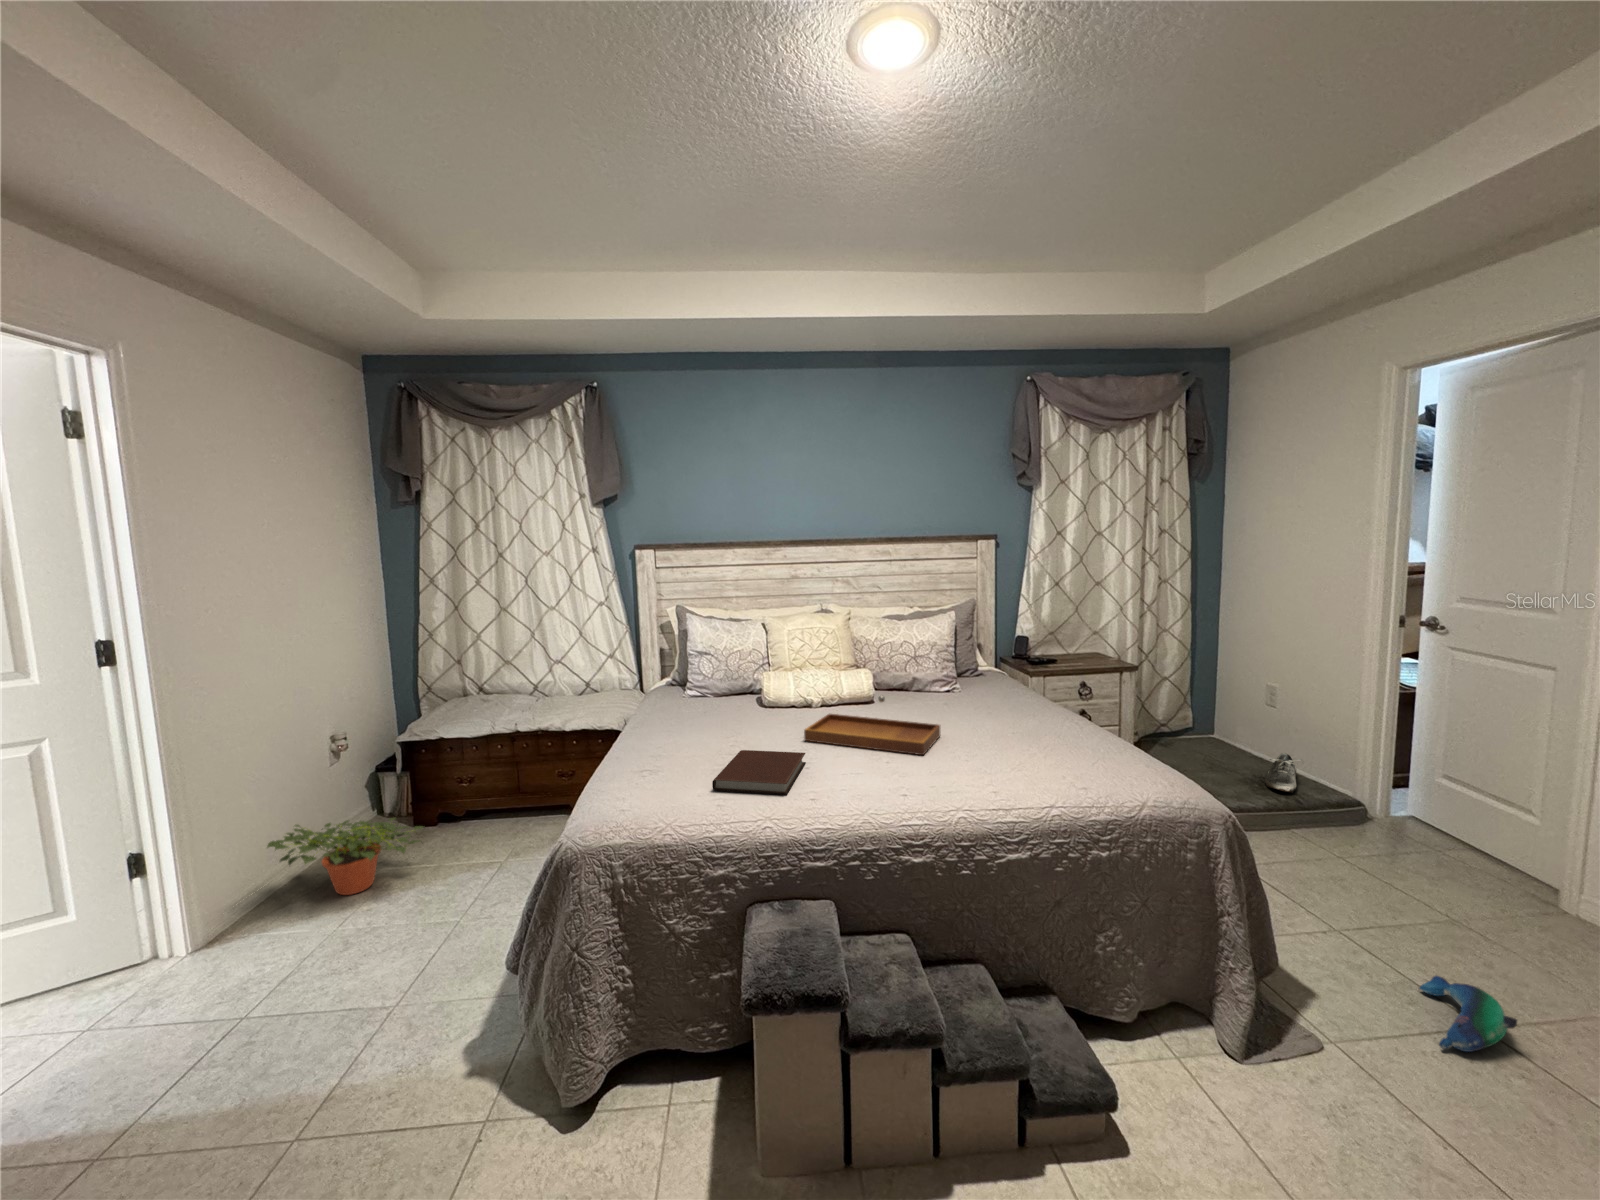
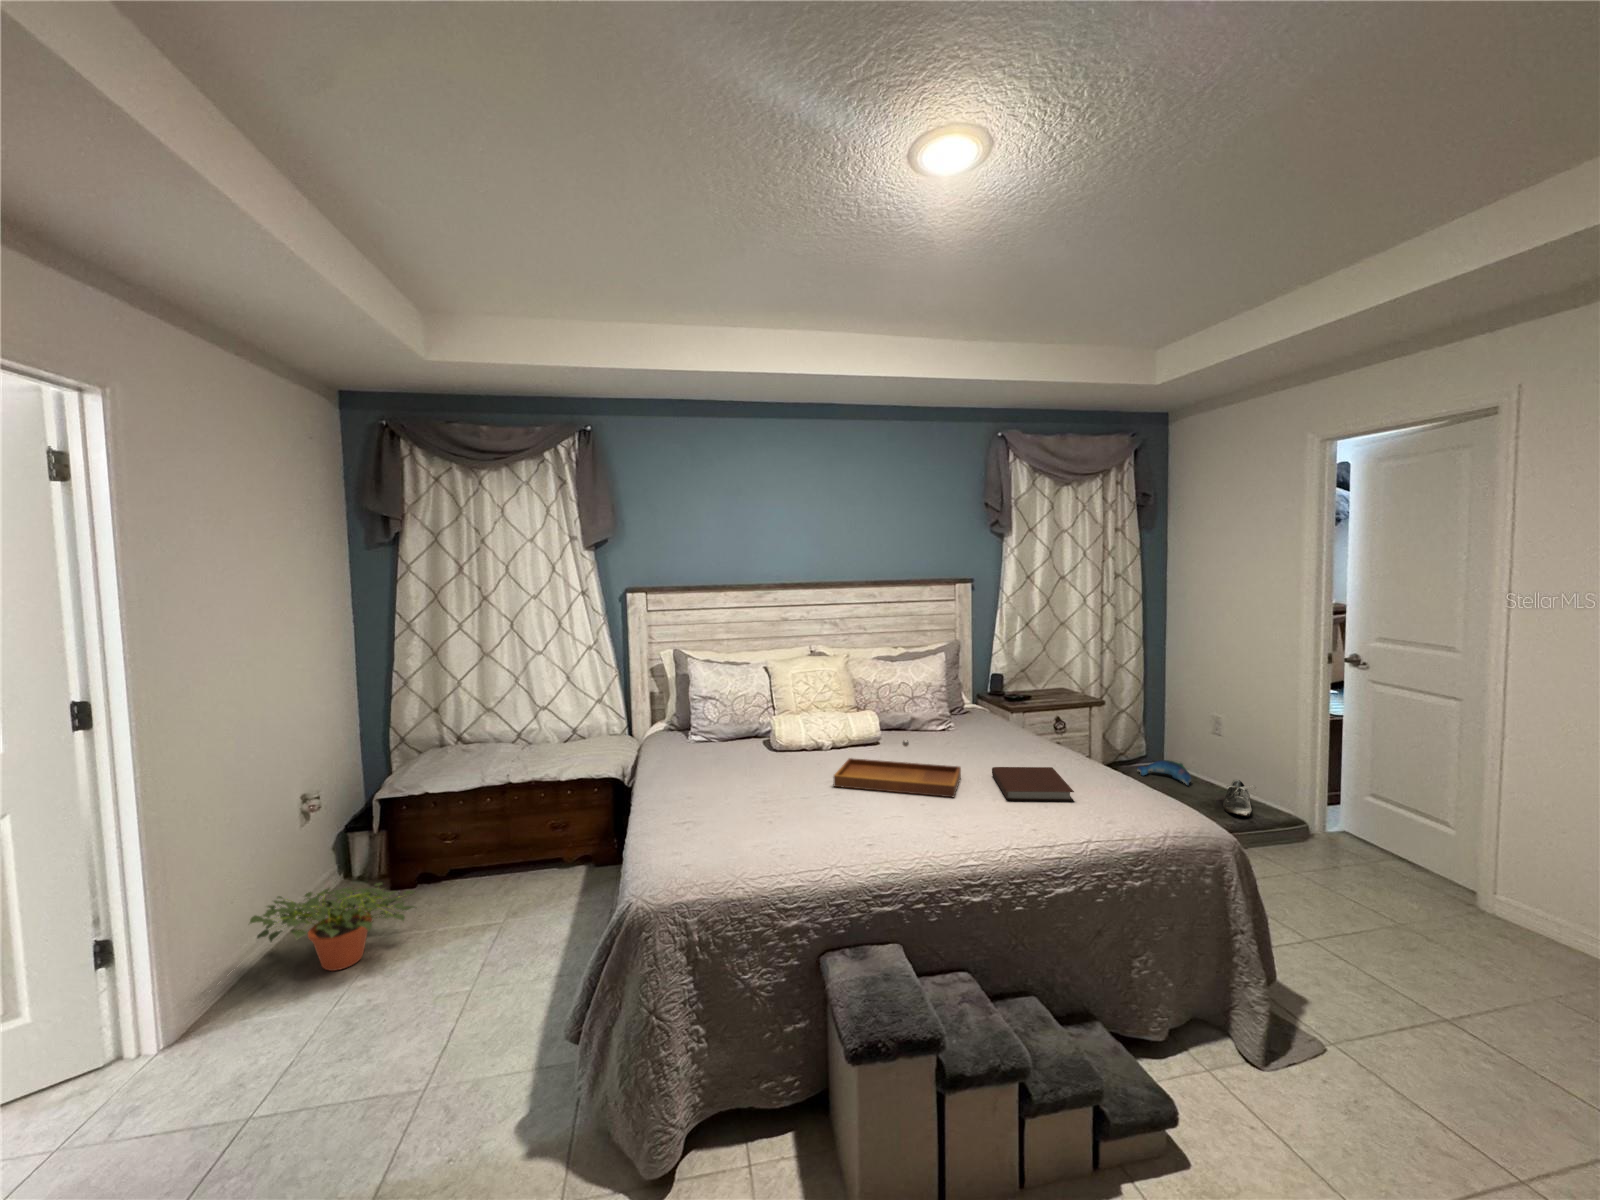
notebook: present [712,750,806,795] -> present [992,767,1074,801]
plush toy: present [1419,976,1517,1052] -> present [1137,760,1191,785]

